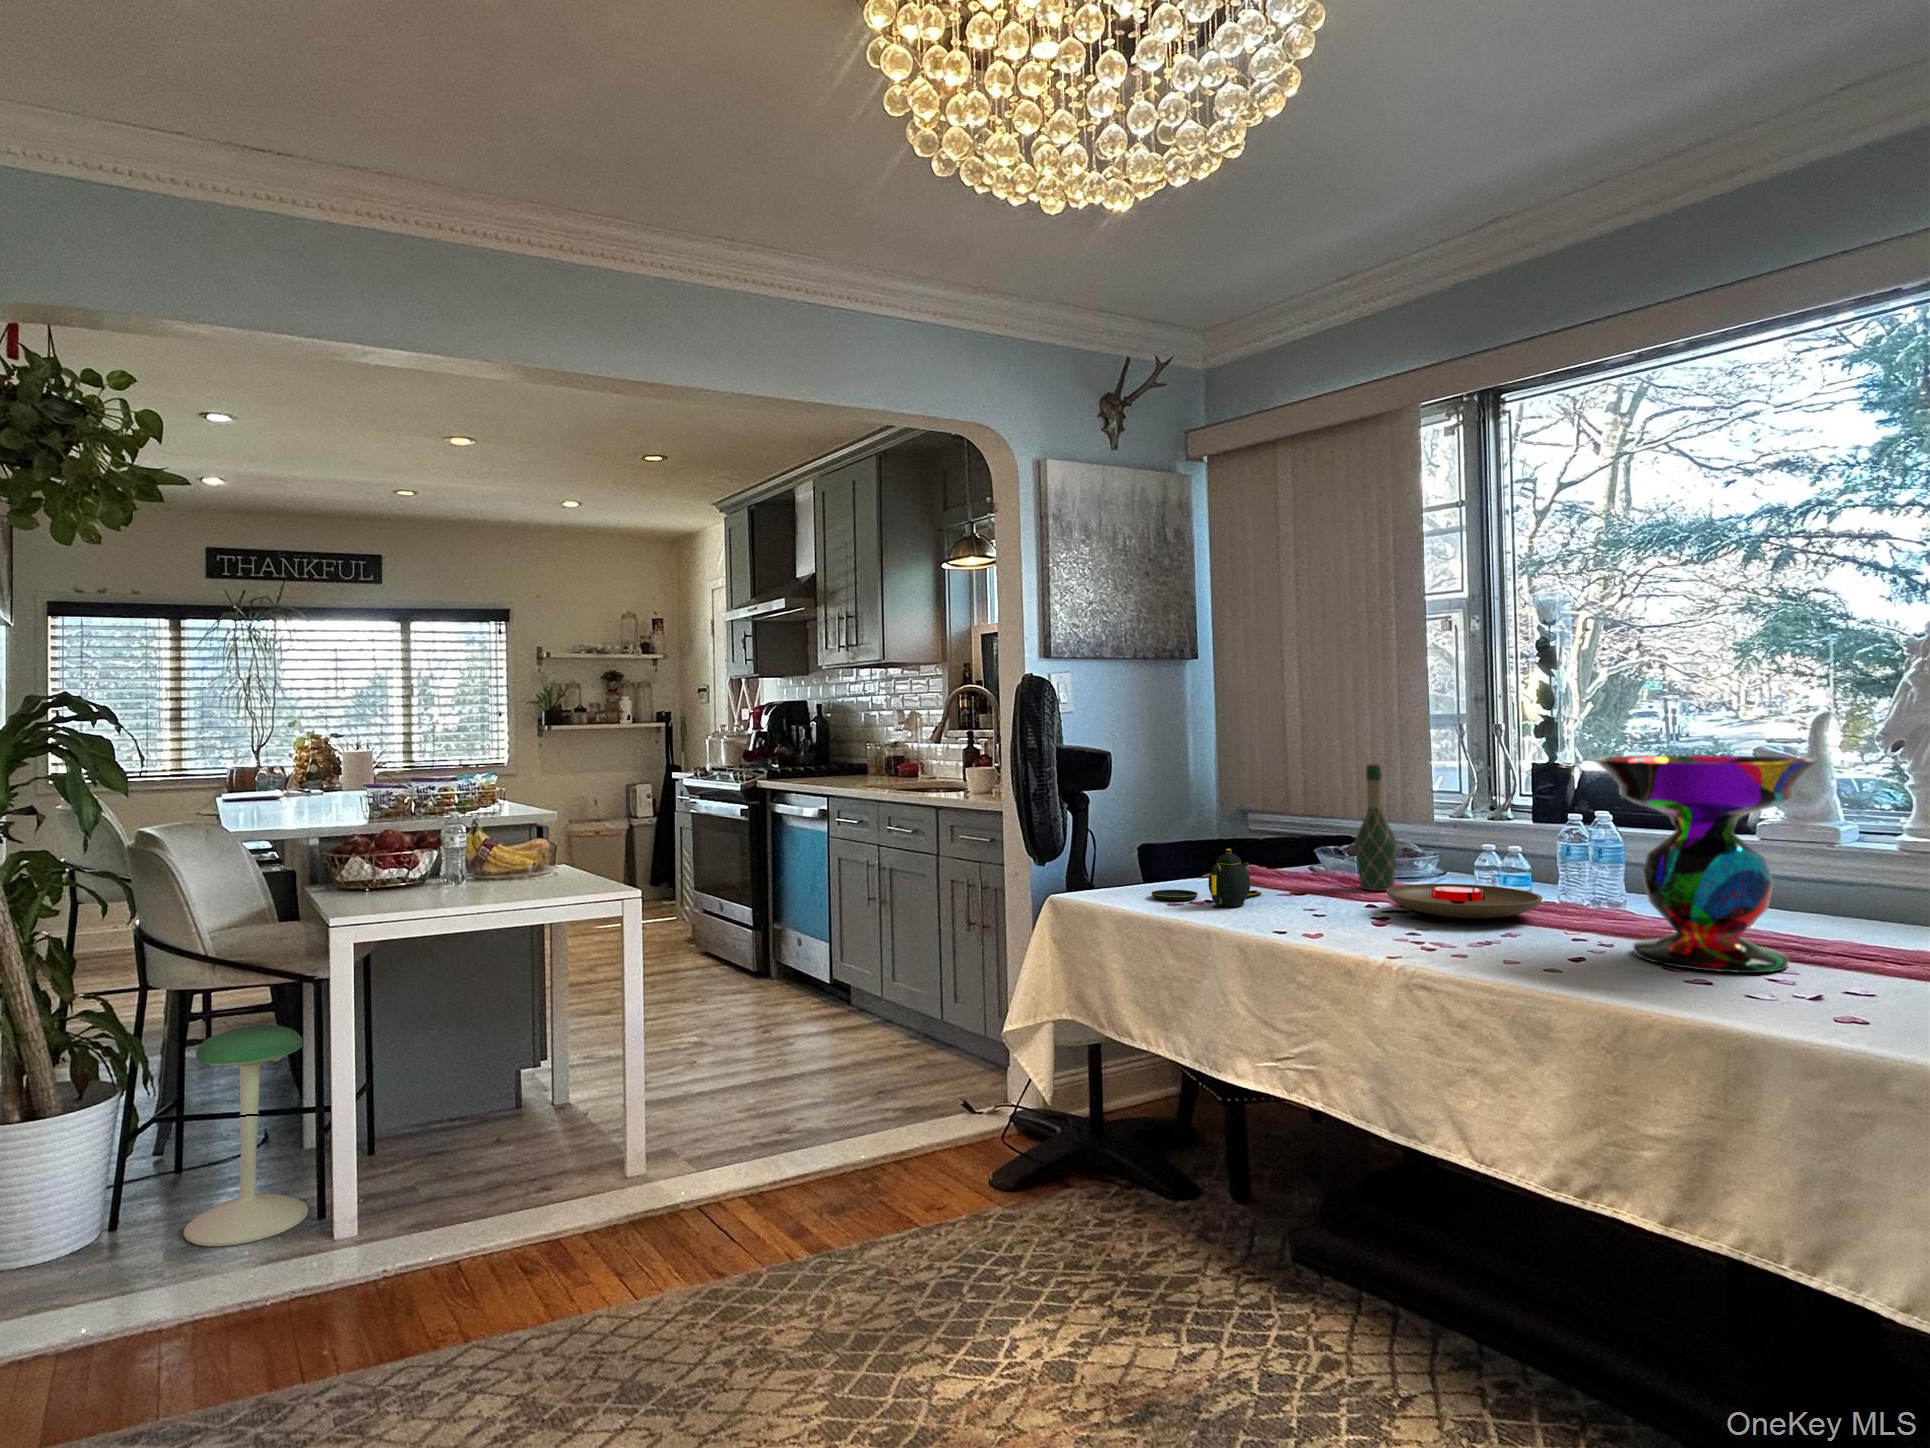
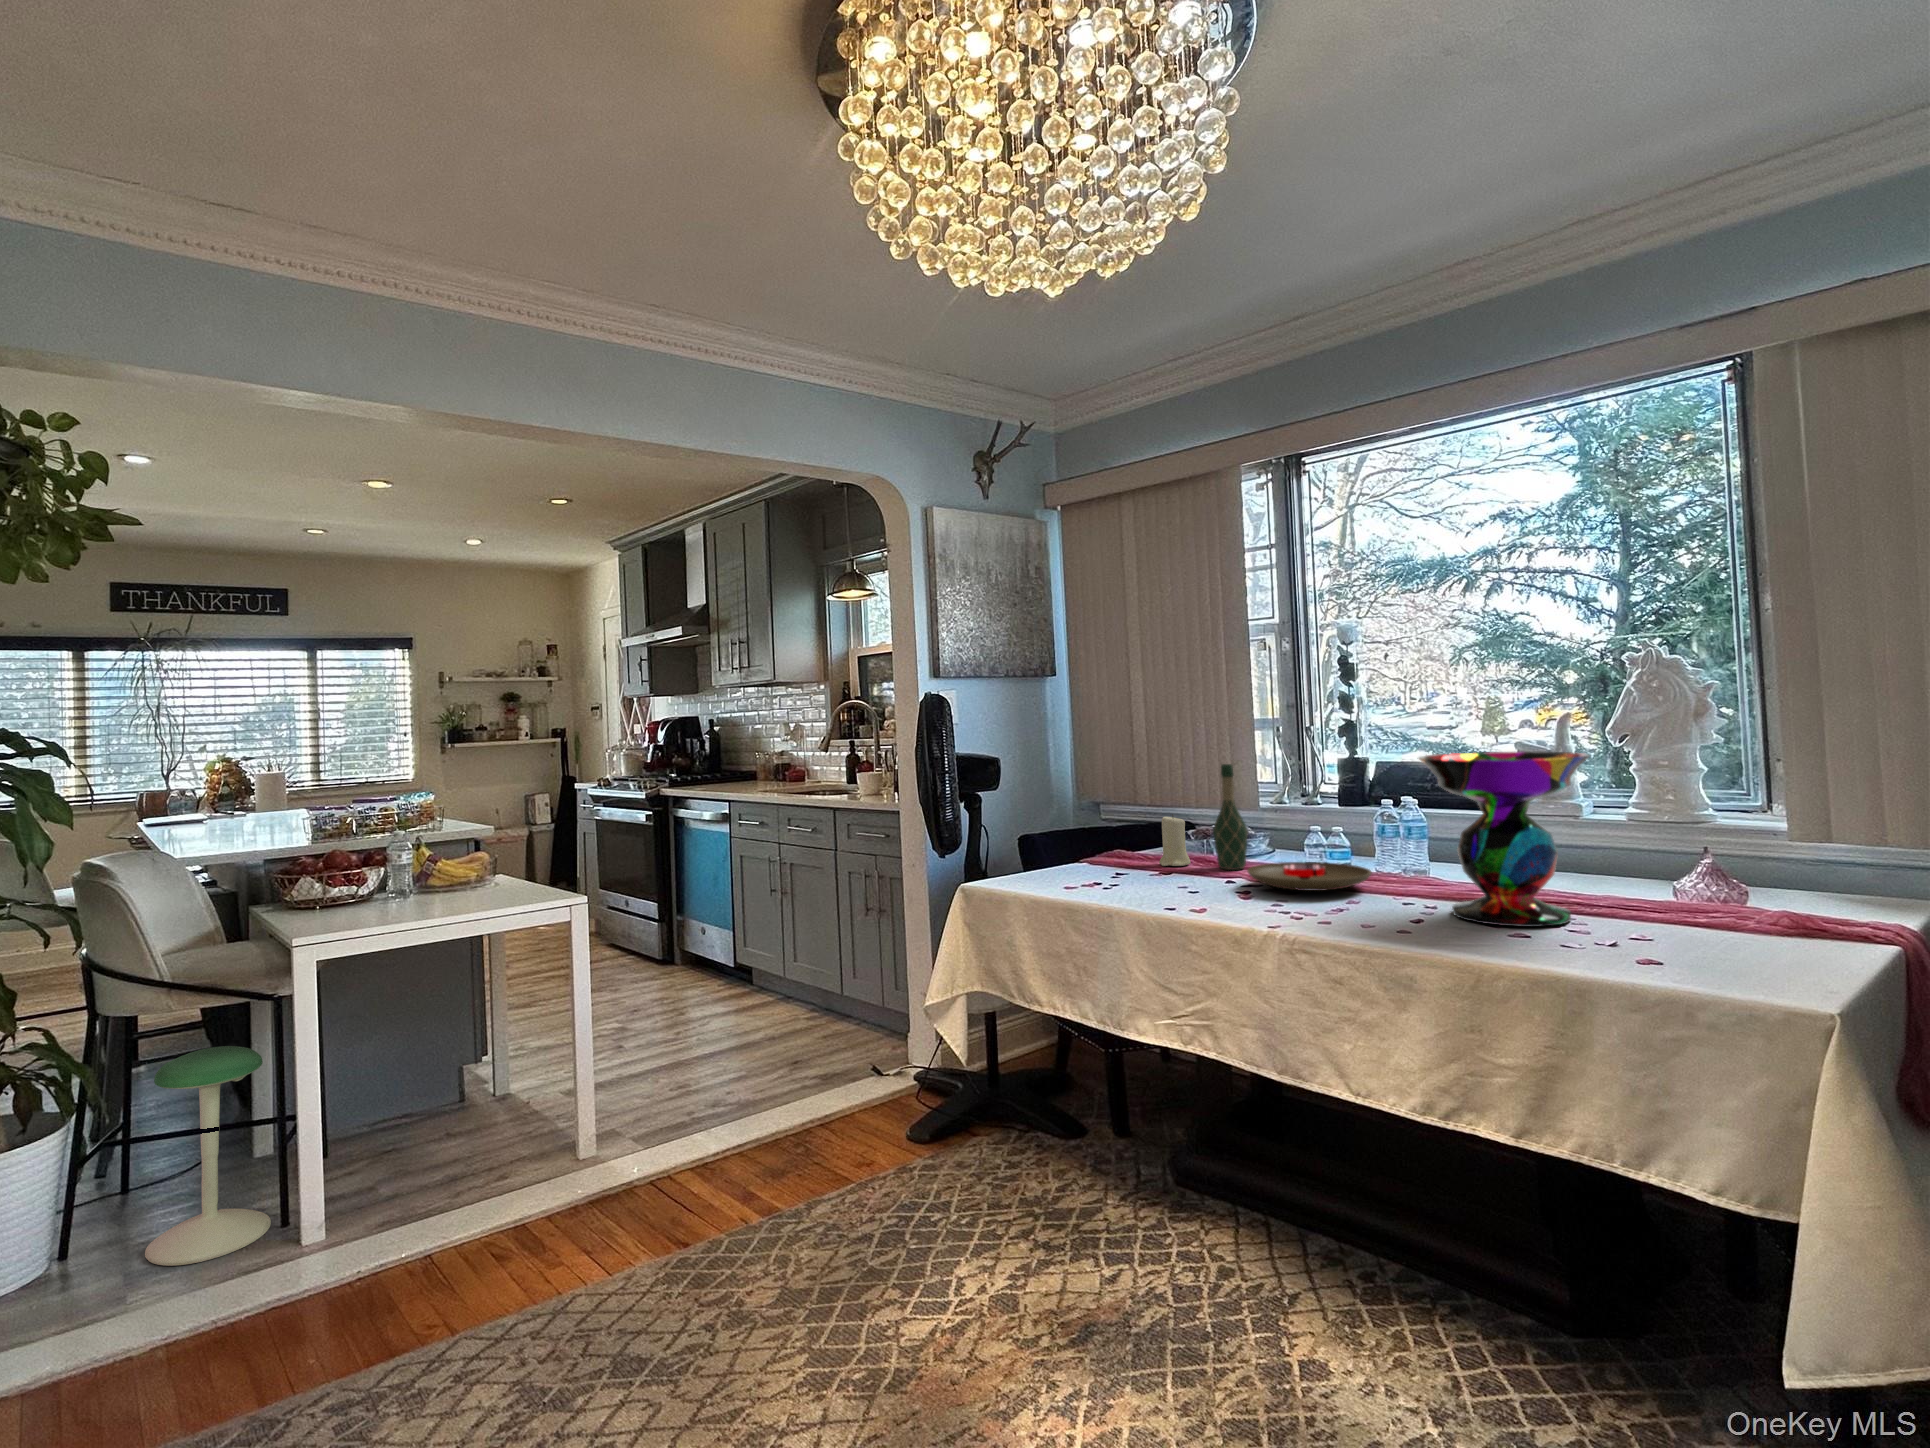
candle: none [1290,822,1328,884] -> present [1159,814,1190,866]
teapot: present [1151,849,1262,907] -> none [1049,840,1141,889]

